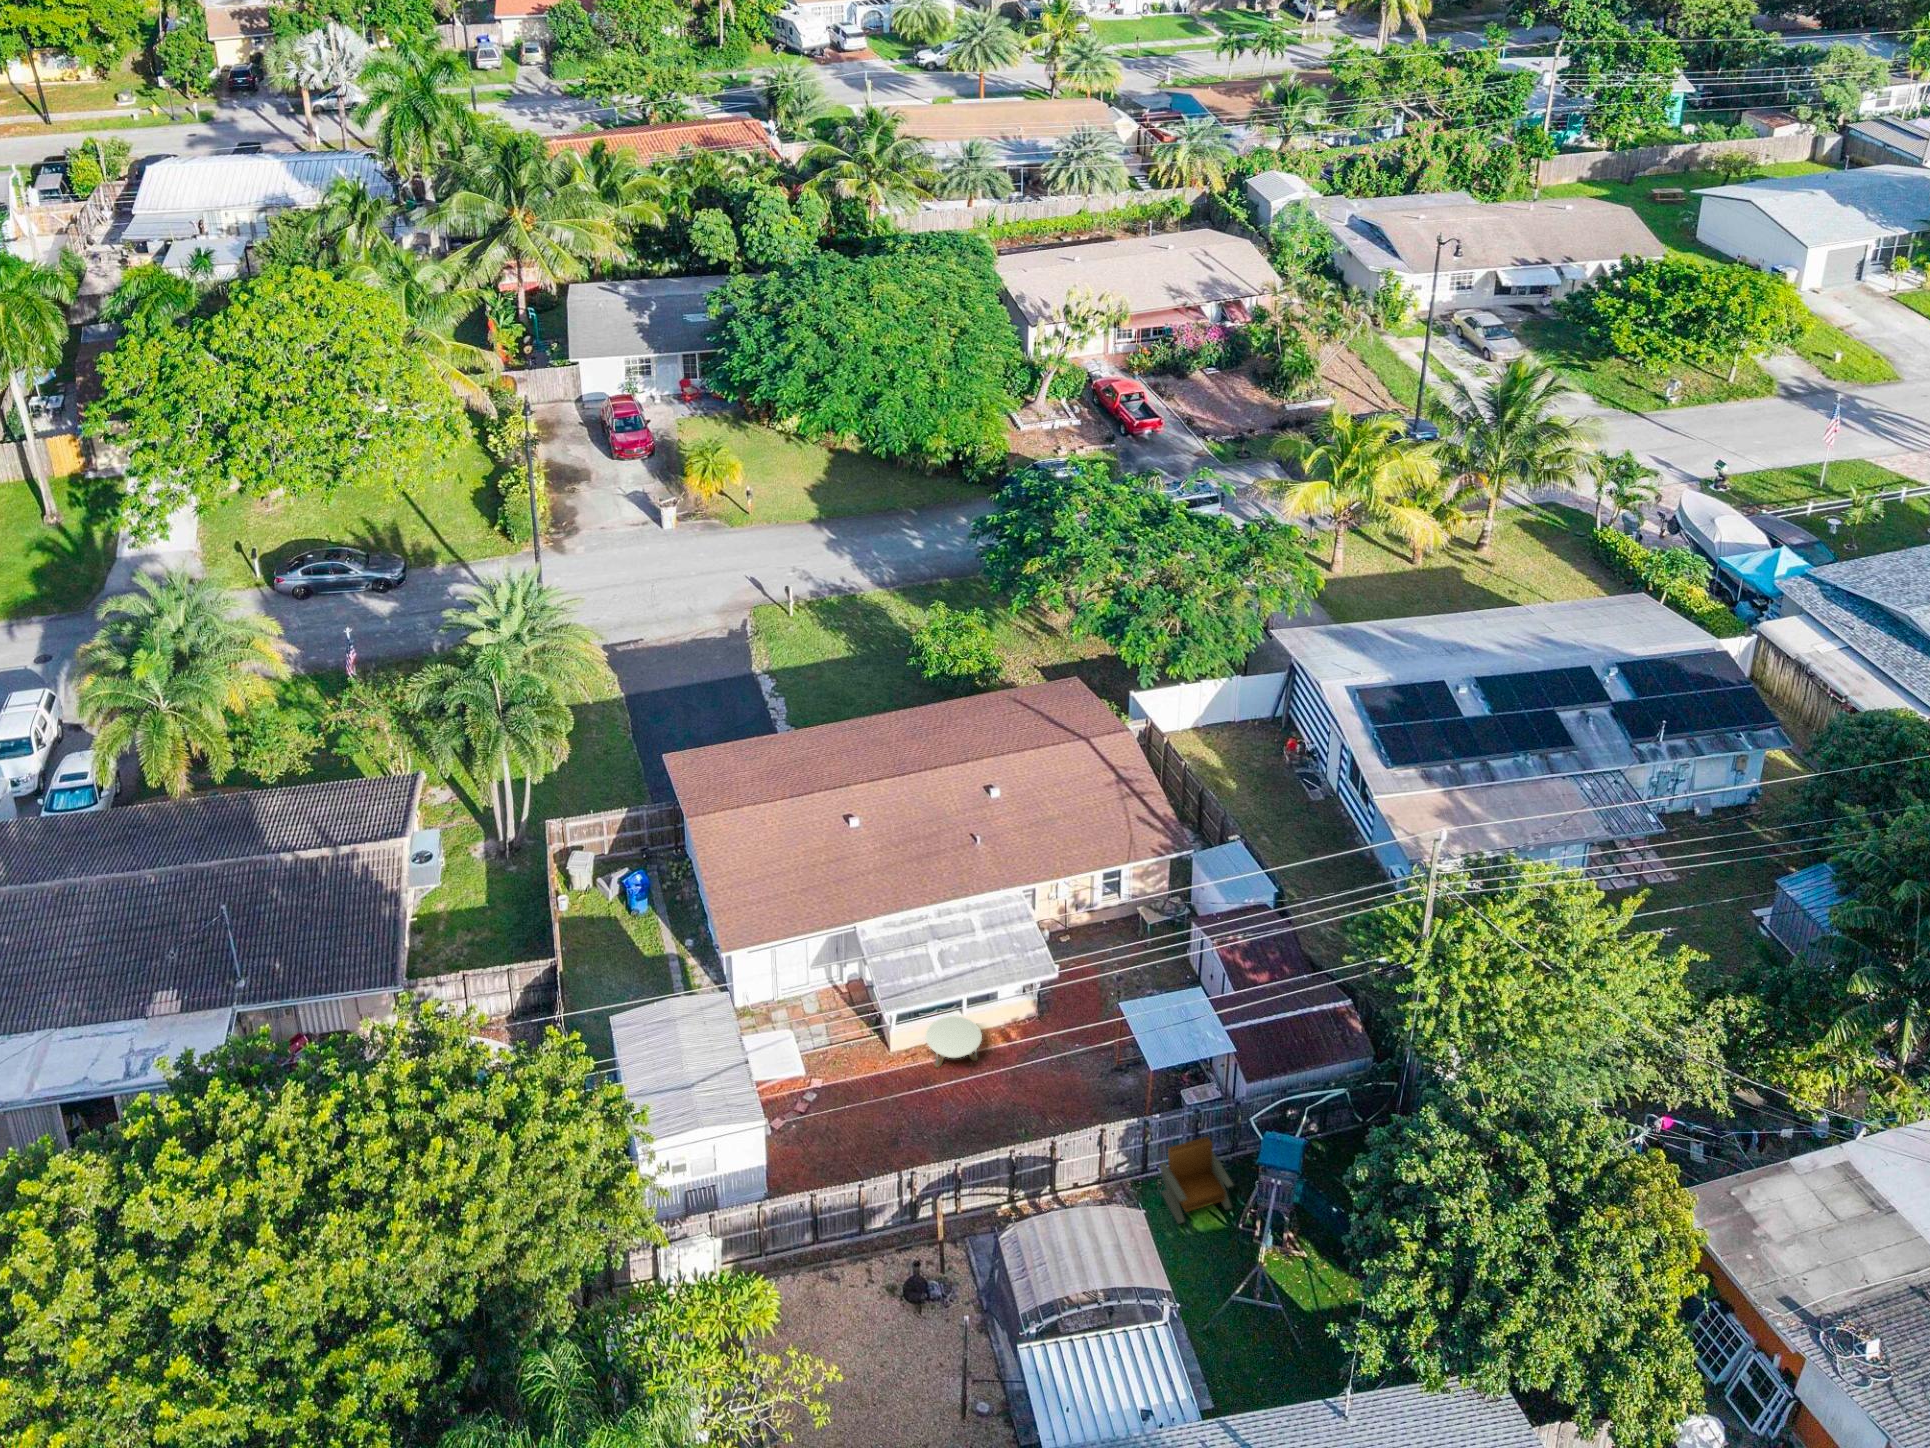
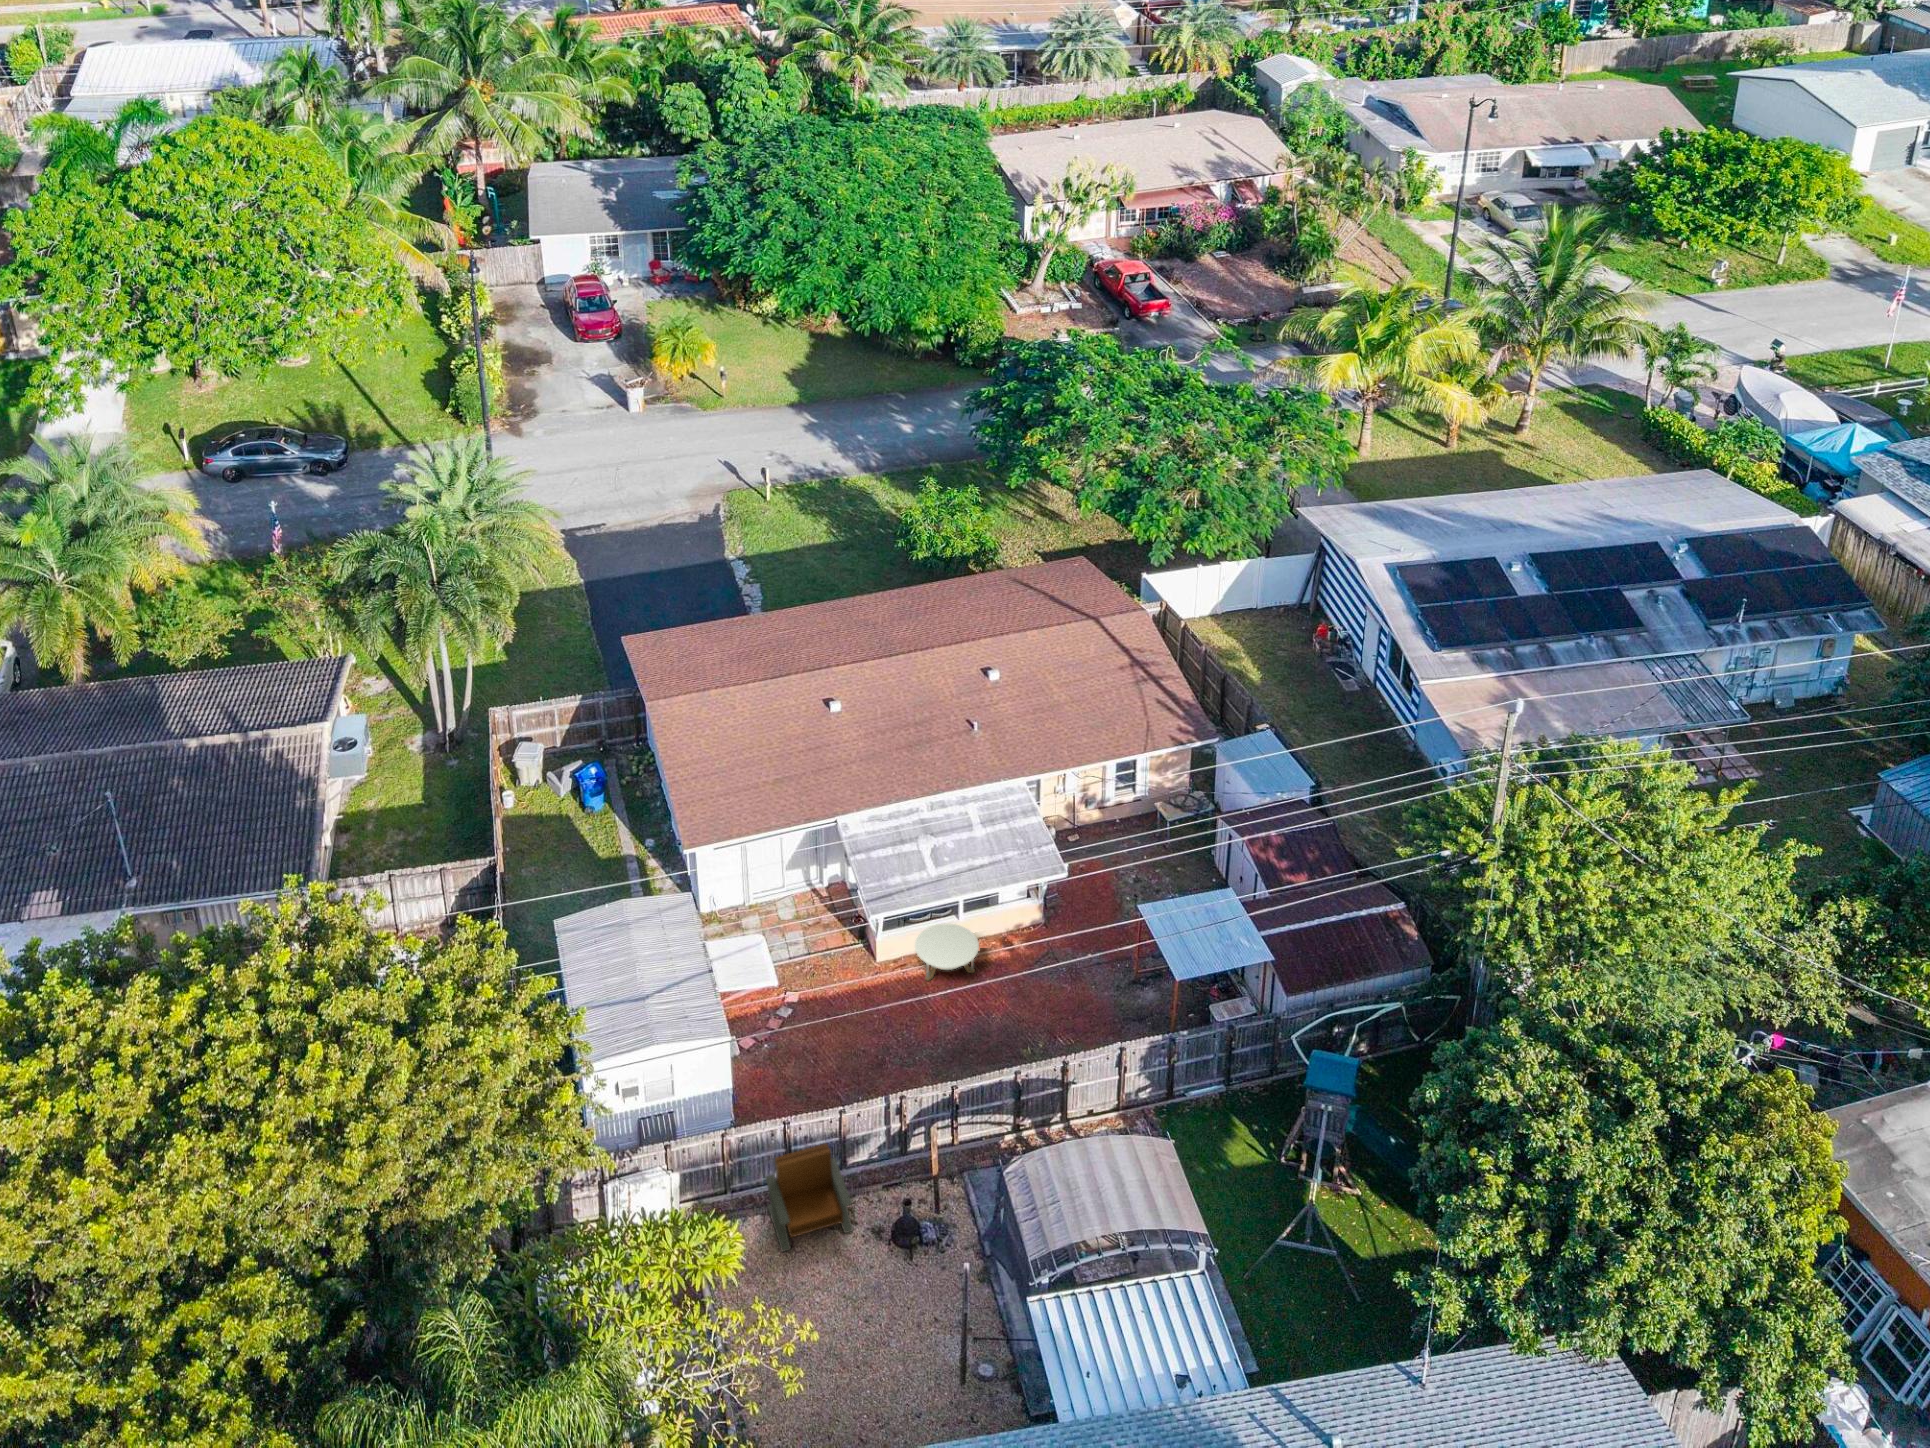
lounge chair: present [1159,1137,1233,1223] -> present [766,1143,853,1251]

